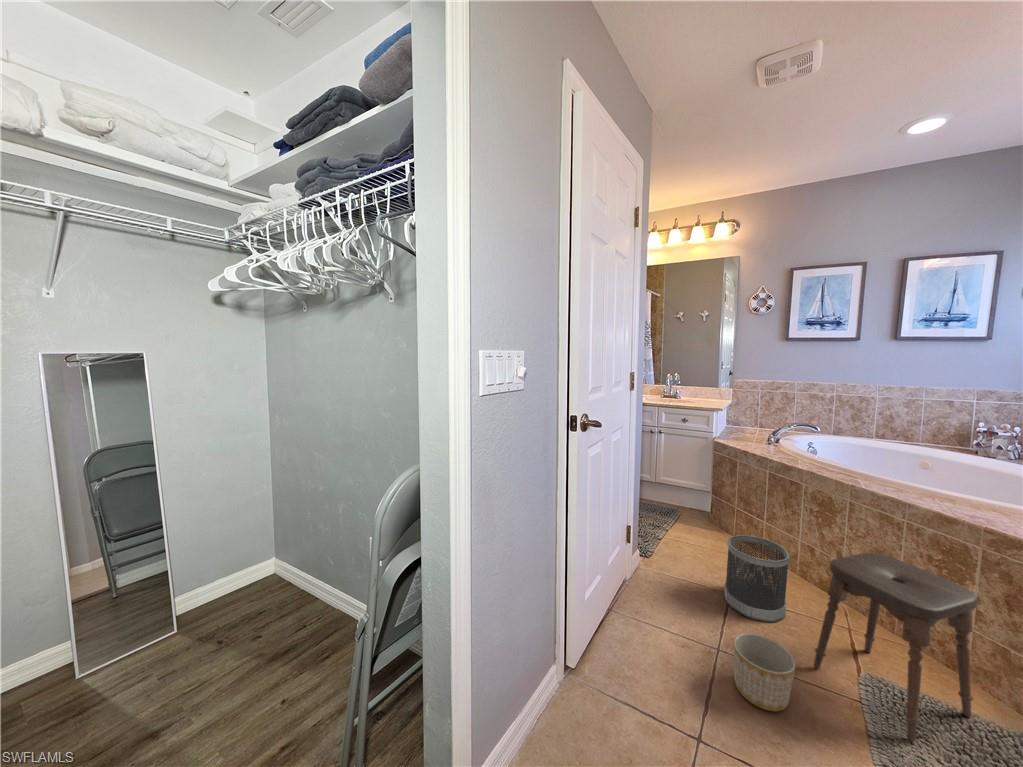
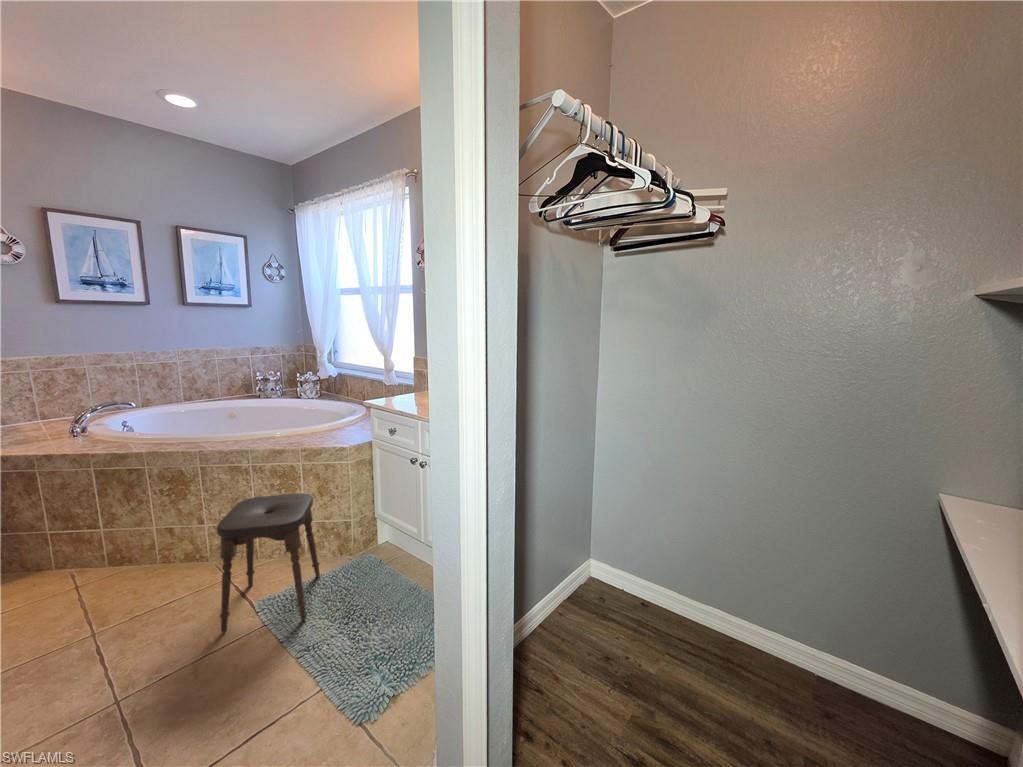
wastebasket: present [724,535,790,623] -> none [73,545,172,655]
planter: present [734,633,796,711] -> none [147,636,221,723]

